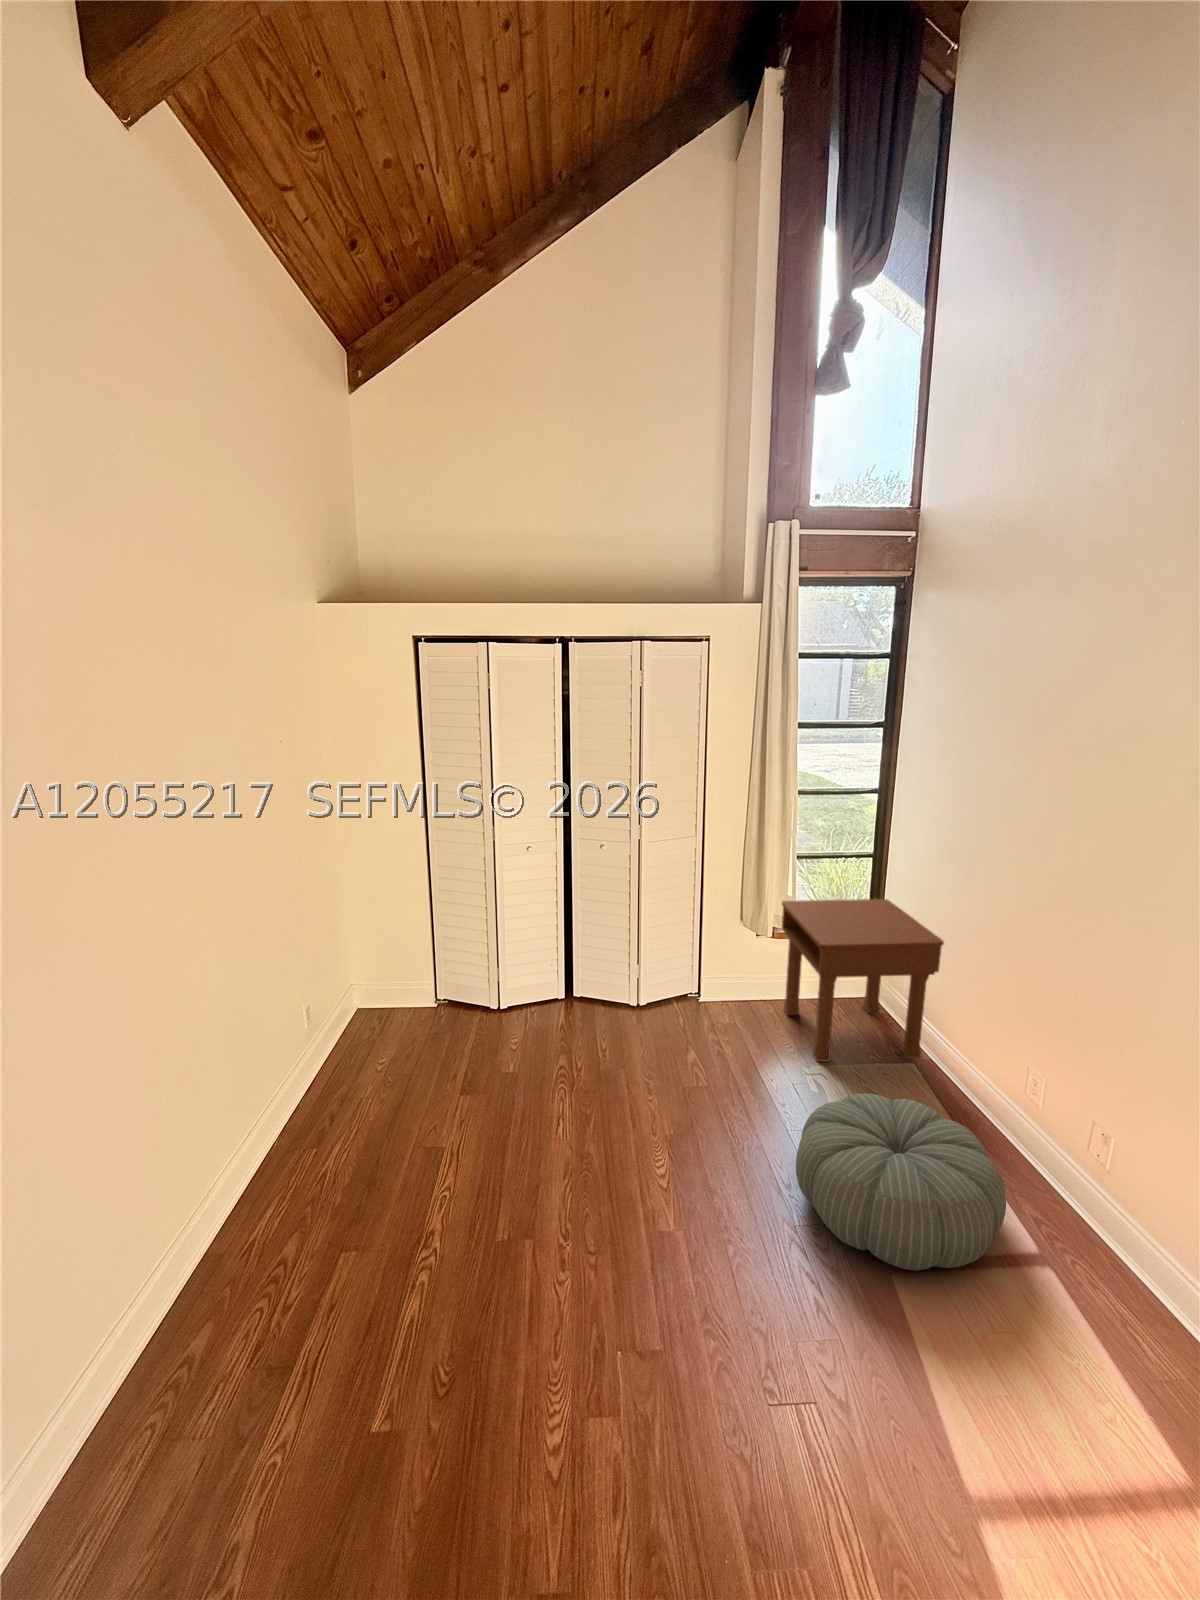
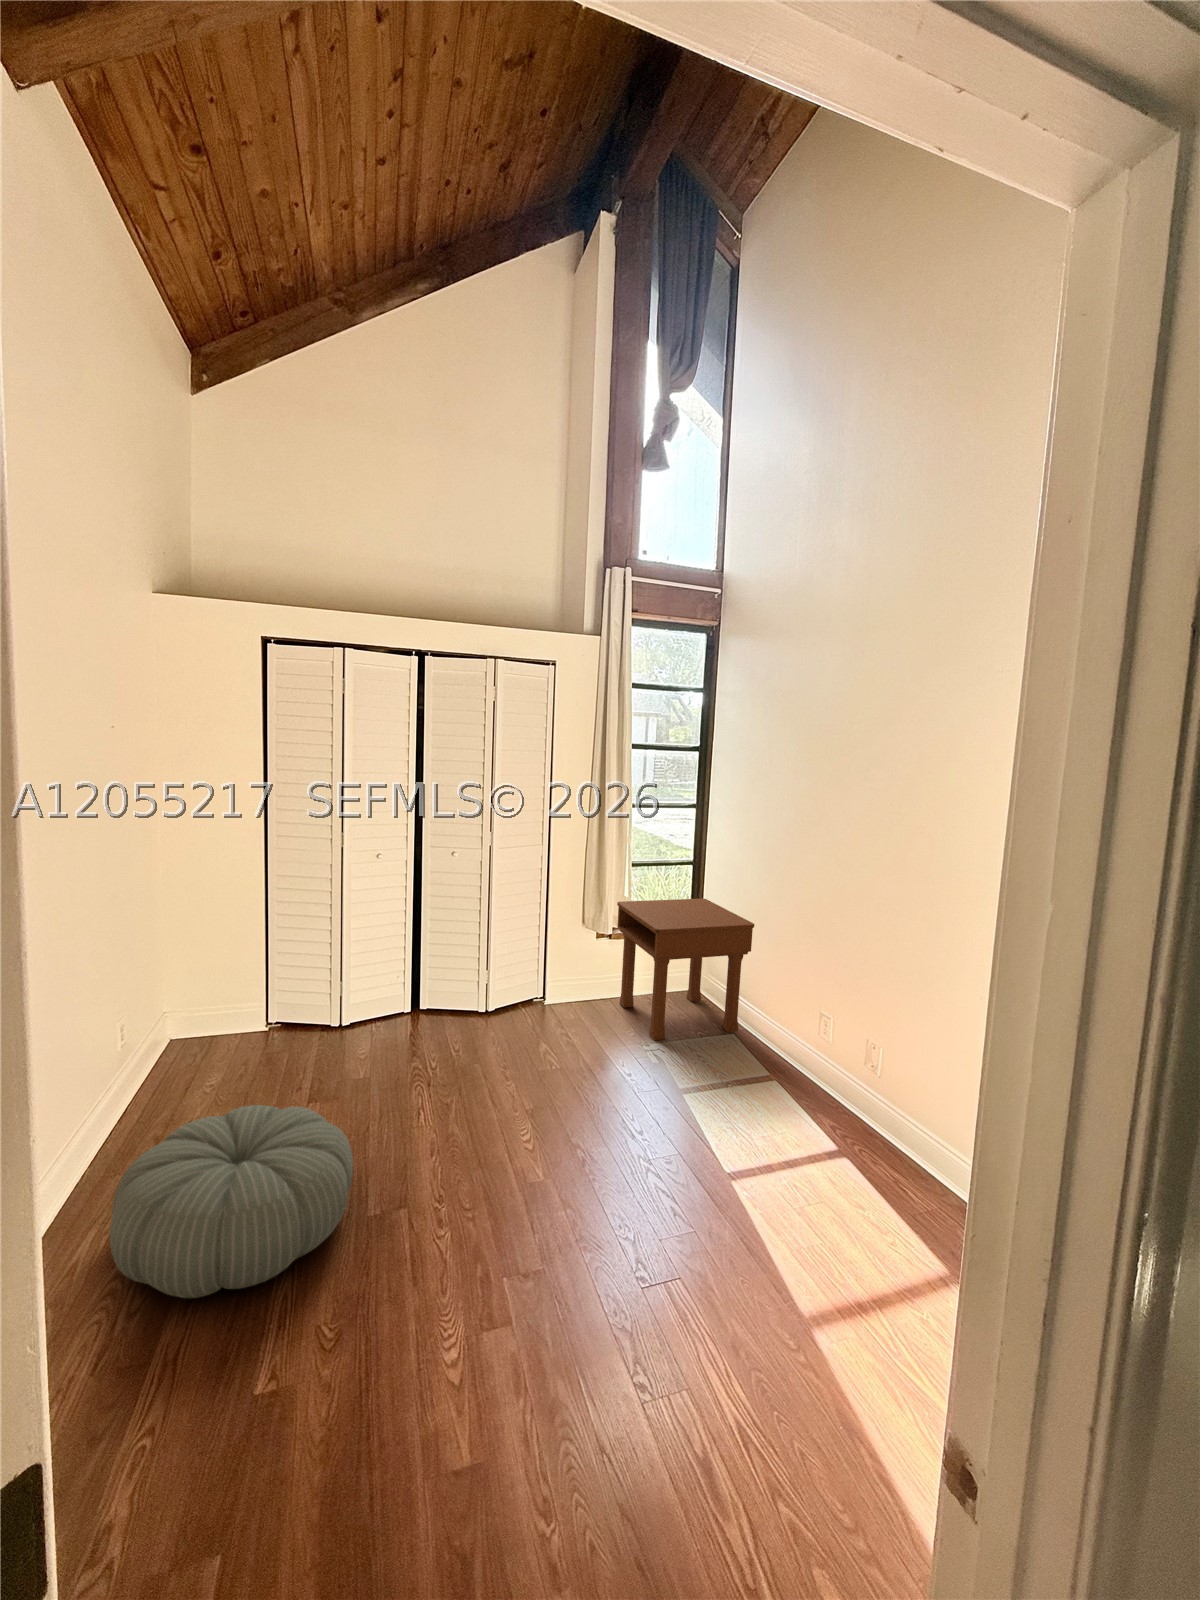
pouf: present [796,1093,1006,1270] -> present [110,1105,353,1298]

